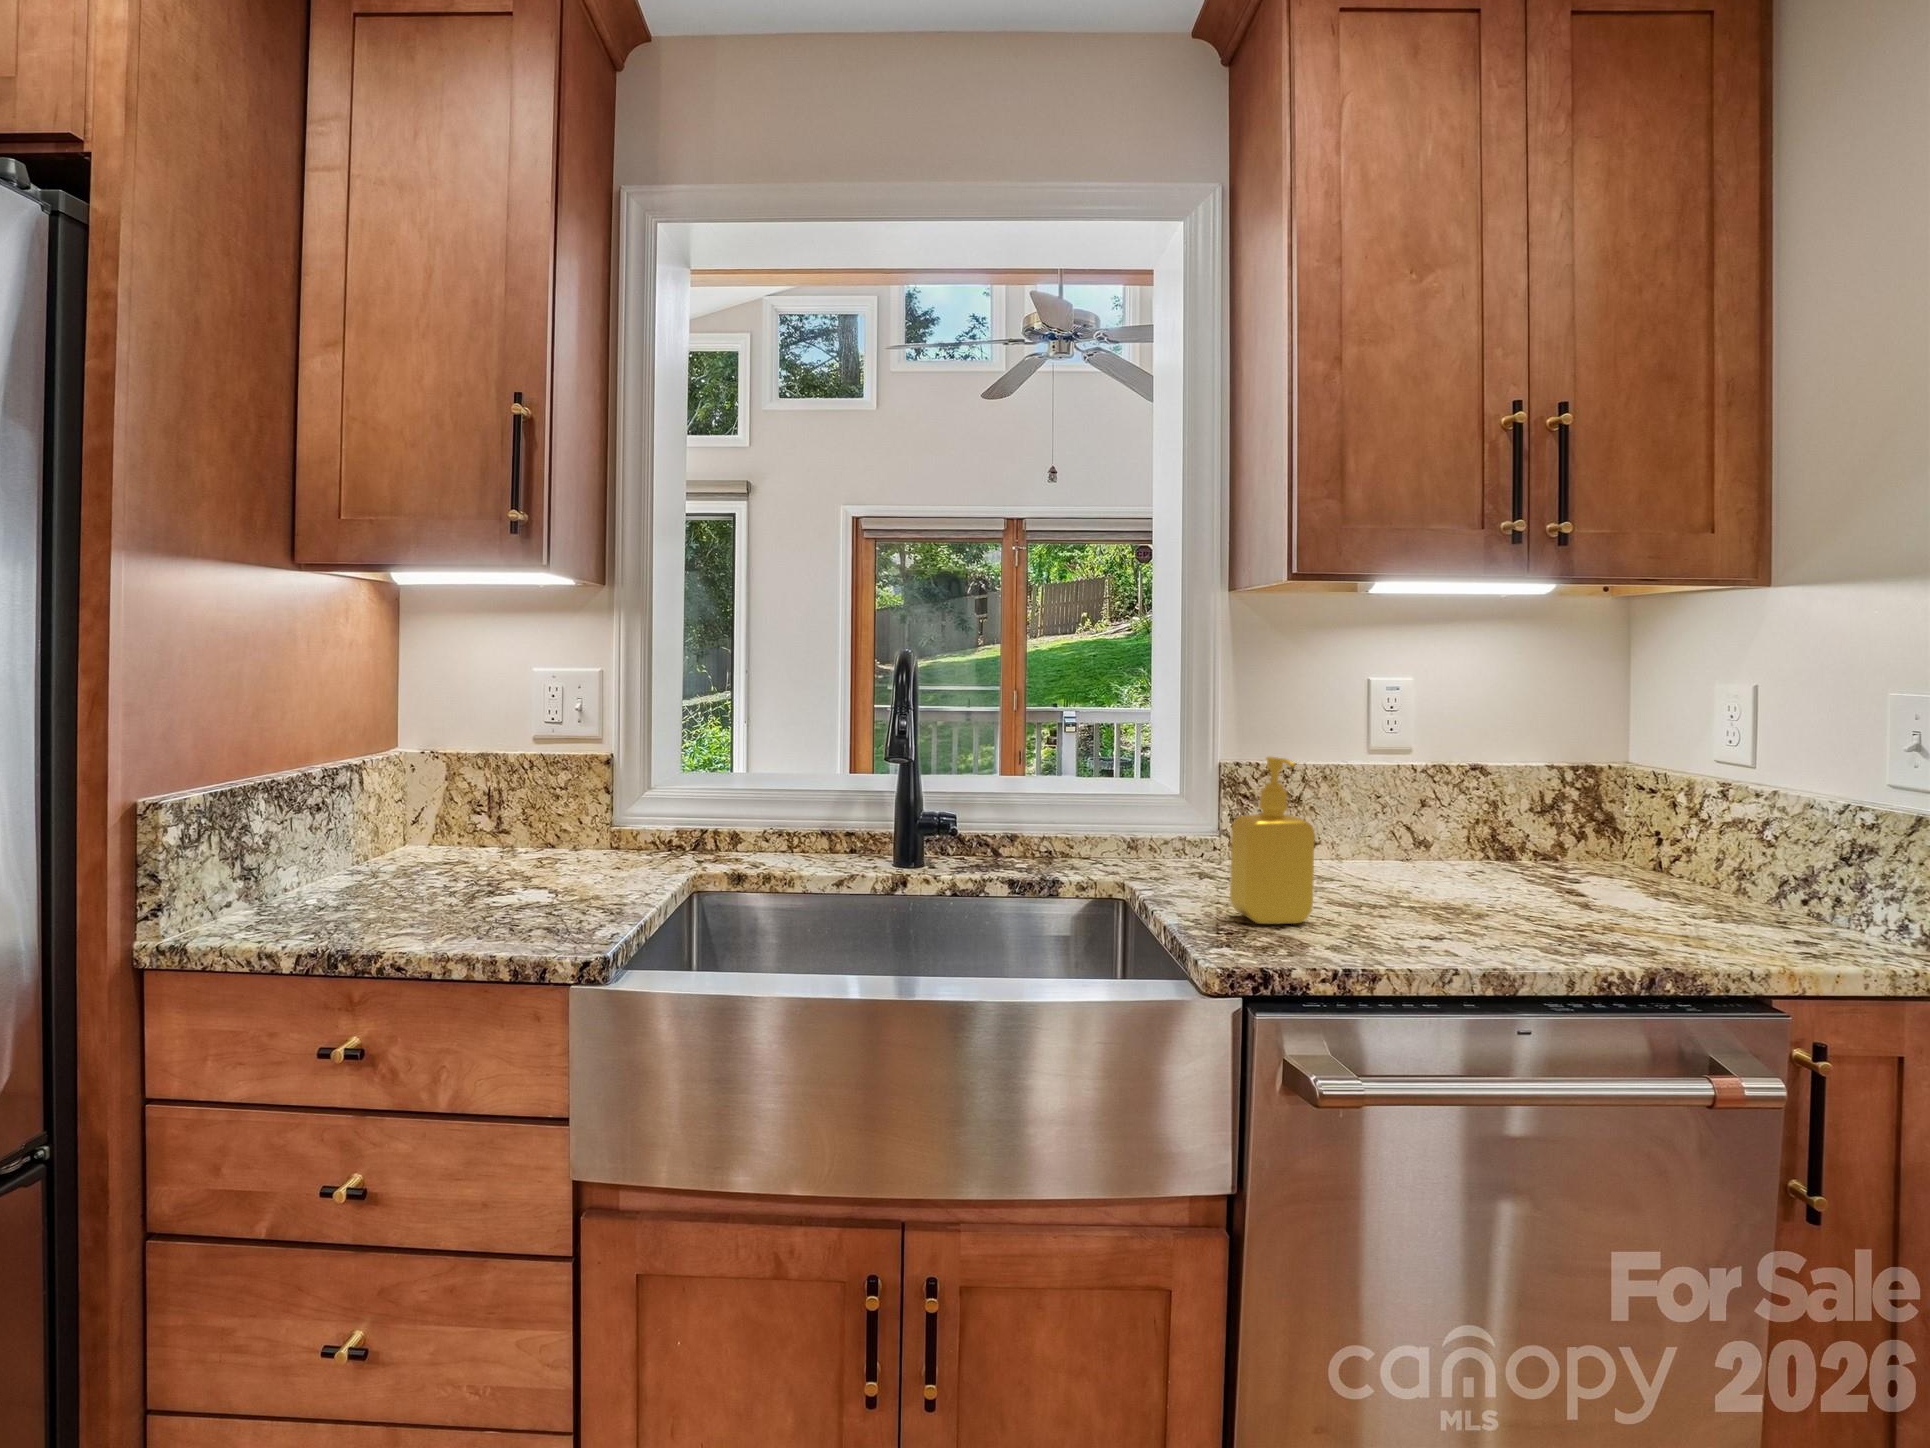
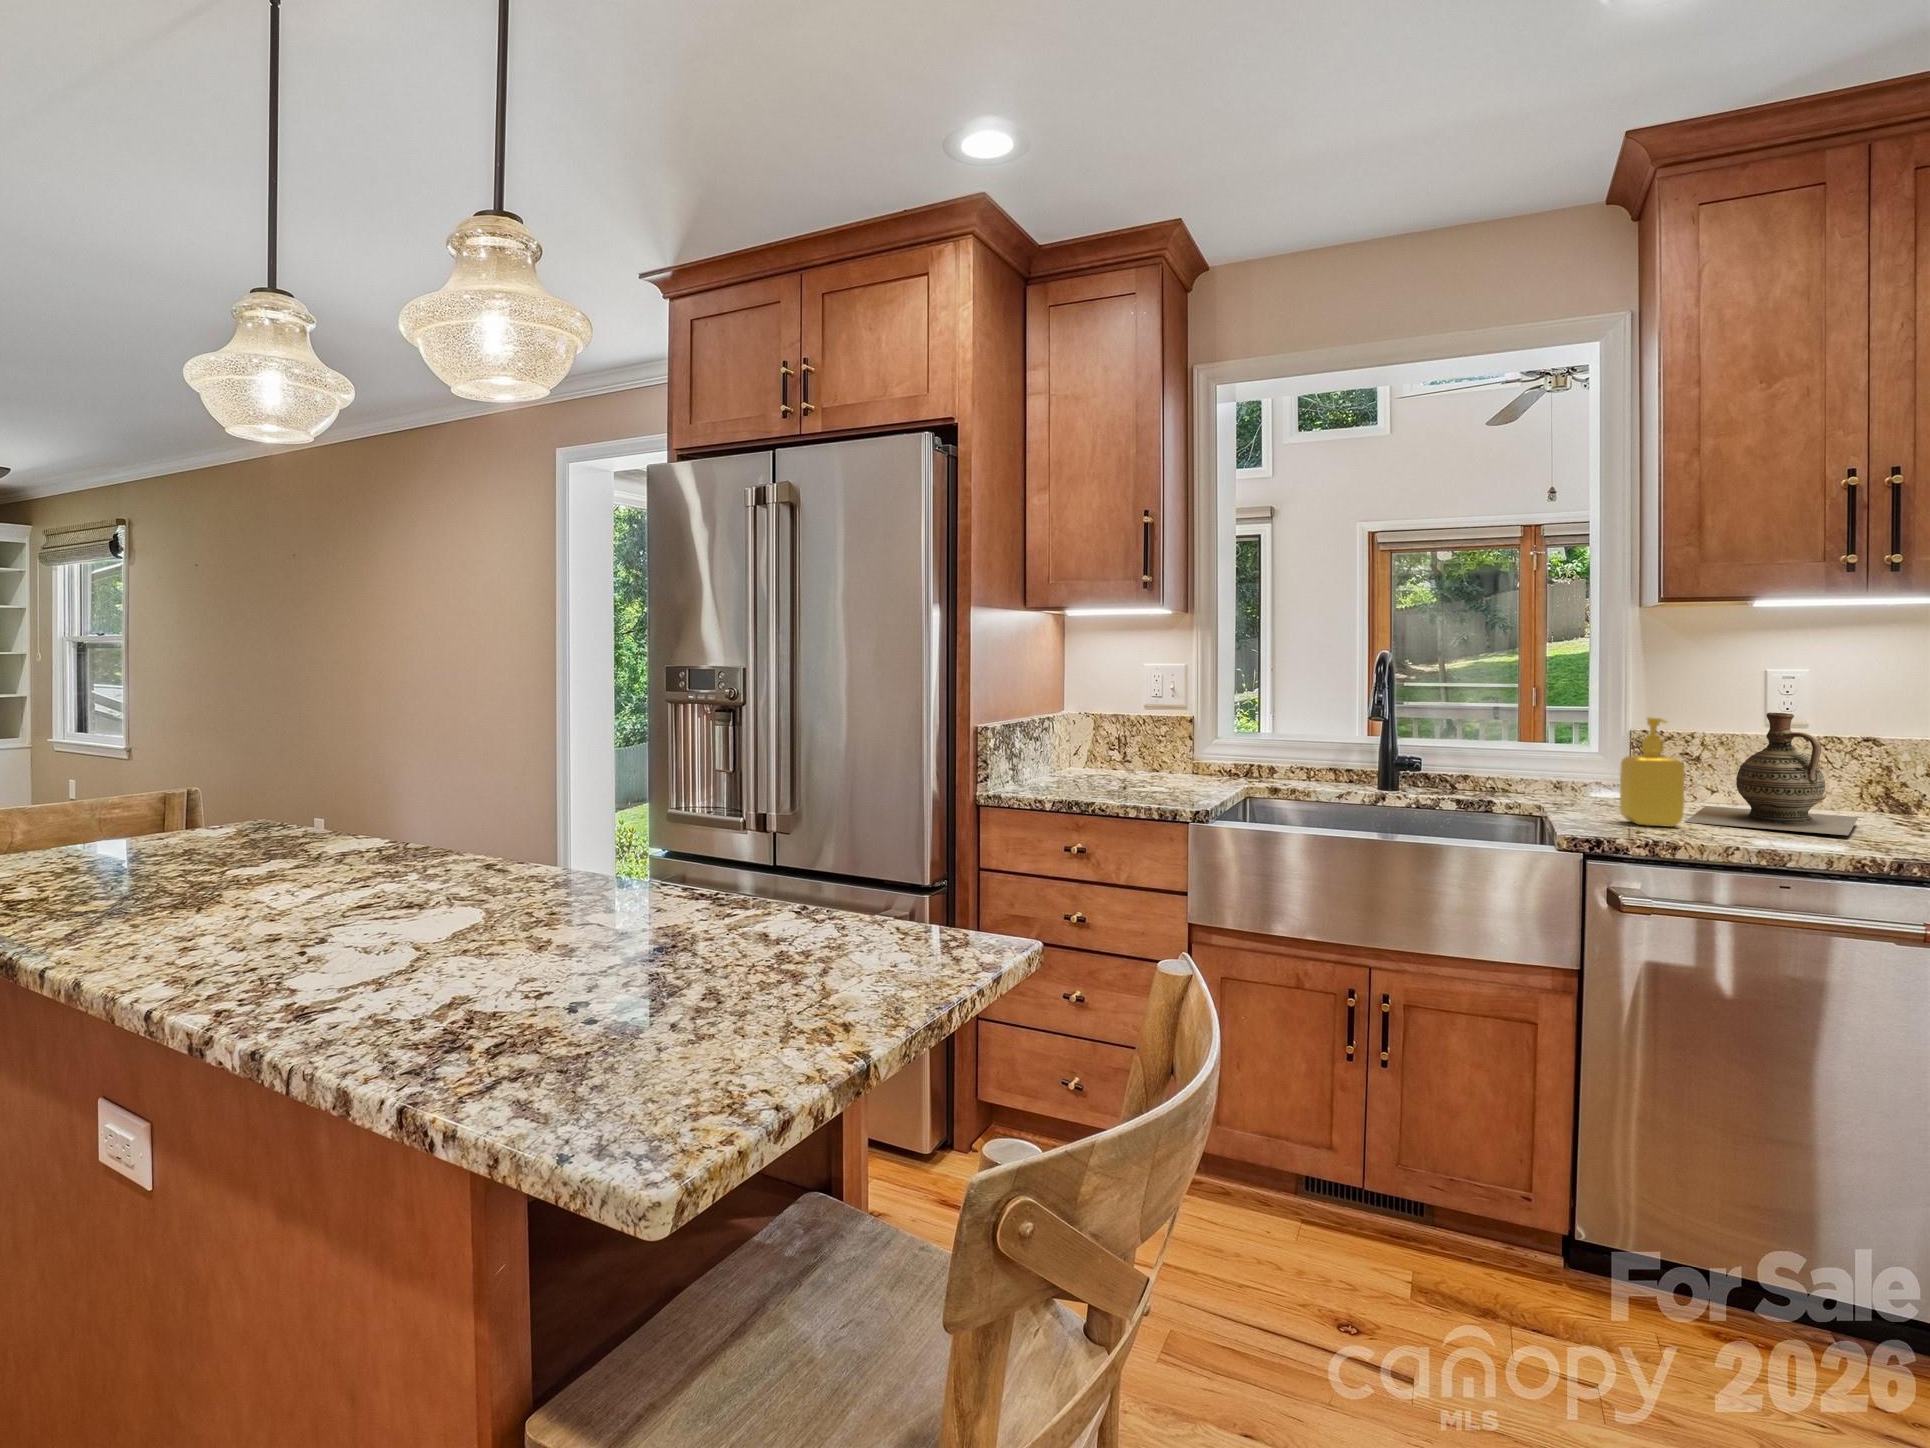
ceramic jug: none [1306,741,1505,922] -> present [1685,713,1858,835]

